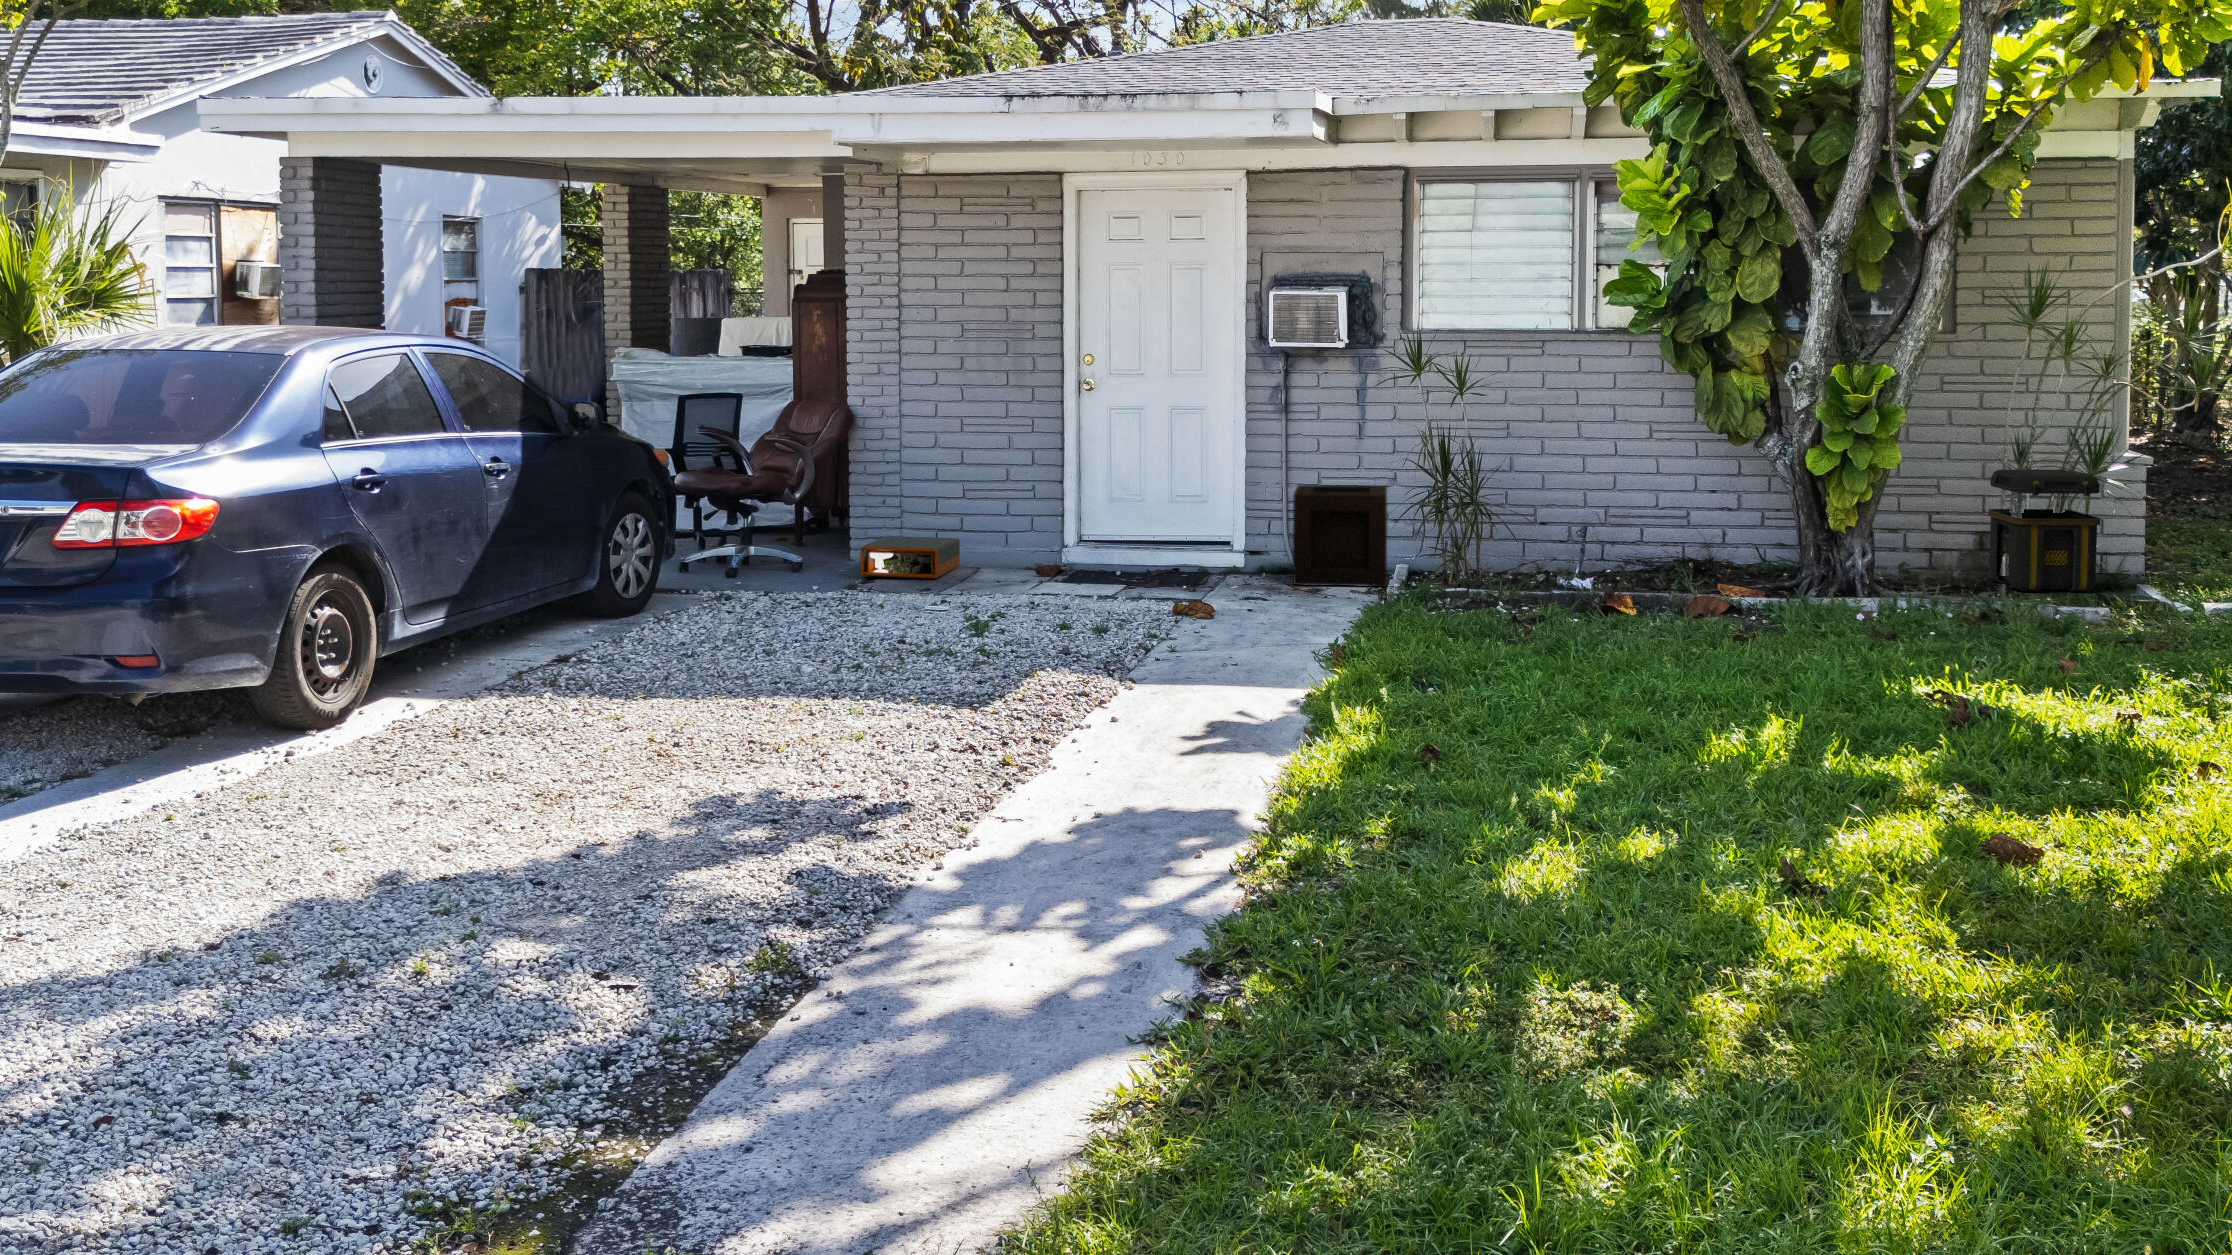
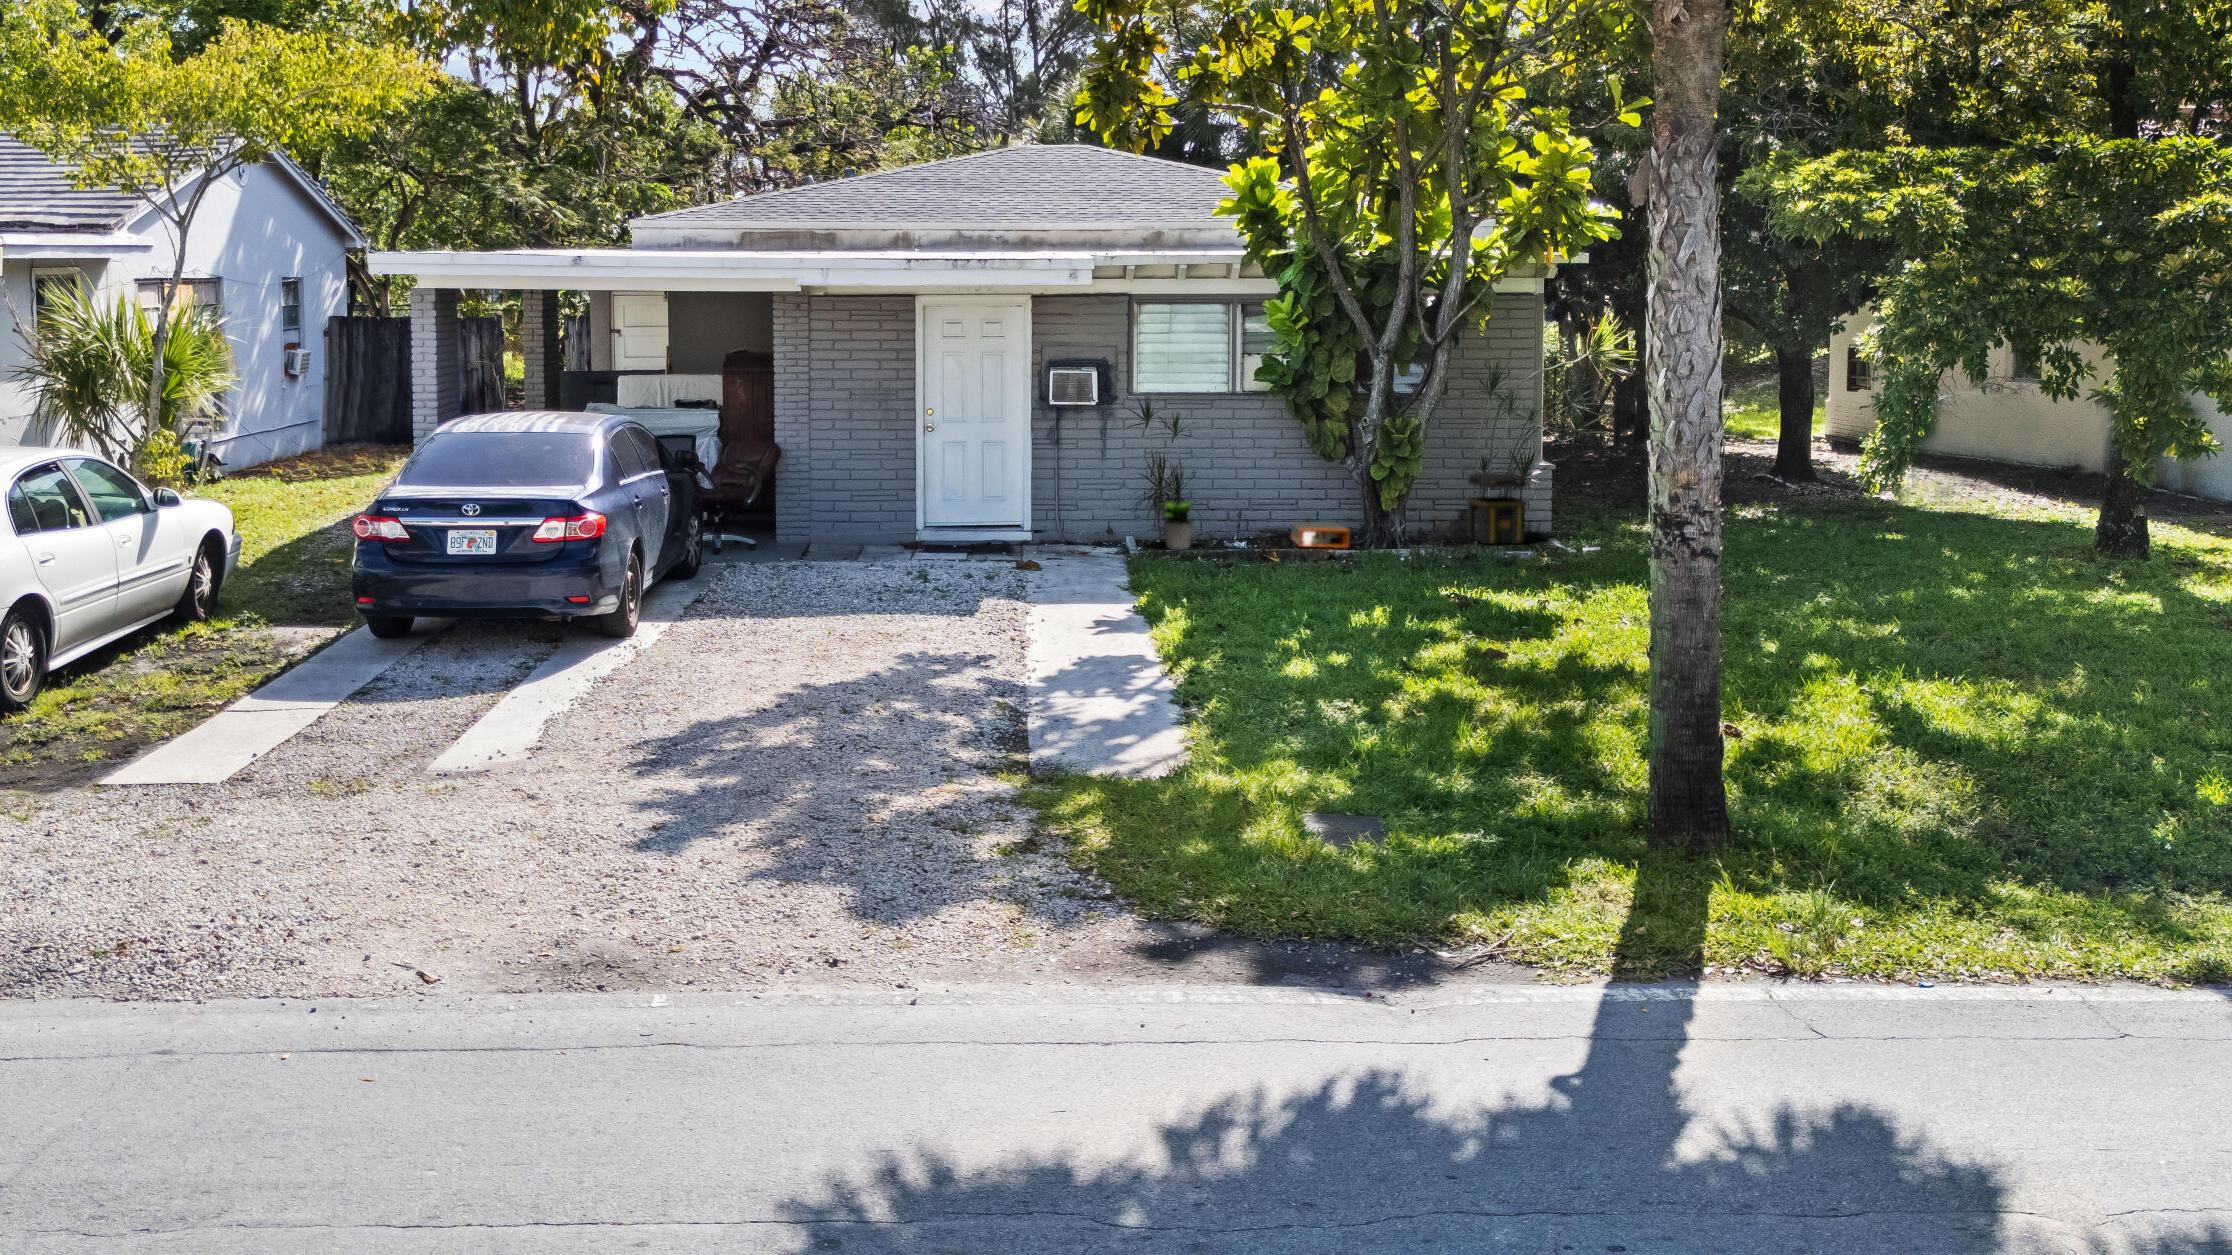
wooden crate: present [1292,485,1387,587] -> none [1065,490,1128,553]
potted plant: none [1435,504,1524,586] -> present [1161,501,1193,550]
storage box: present [860,536,960,578] -> present [1291,522,1349,548]

